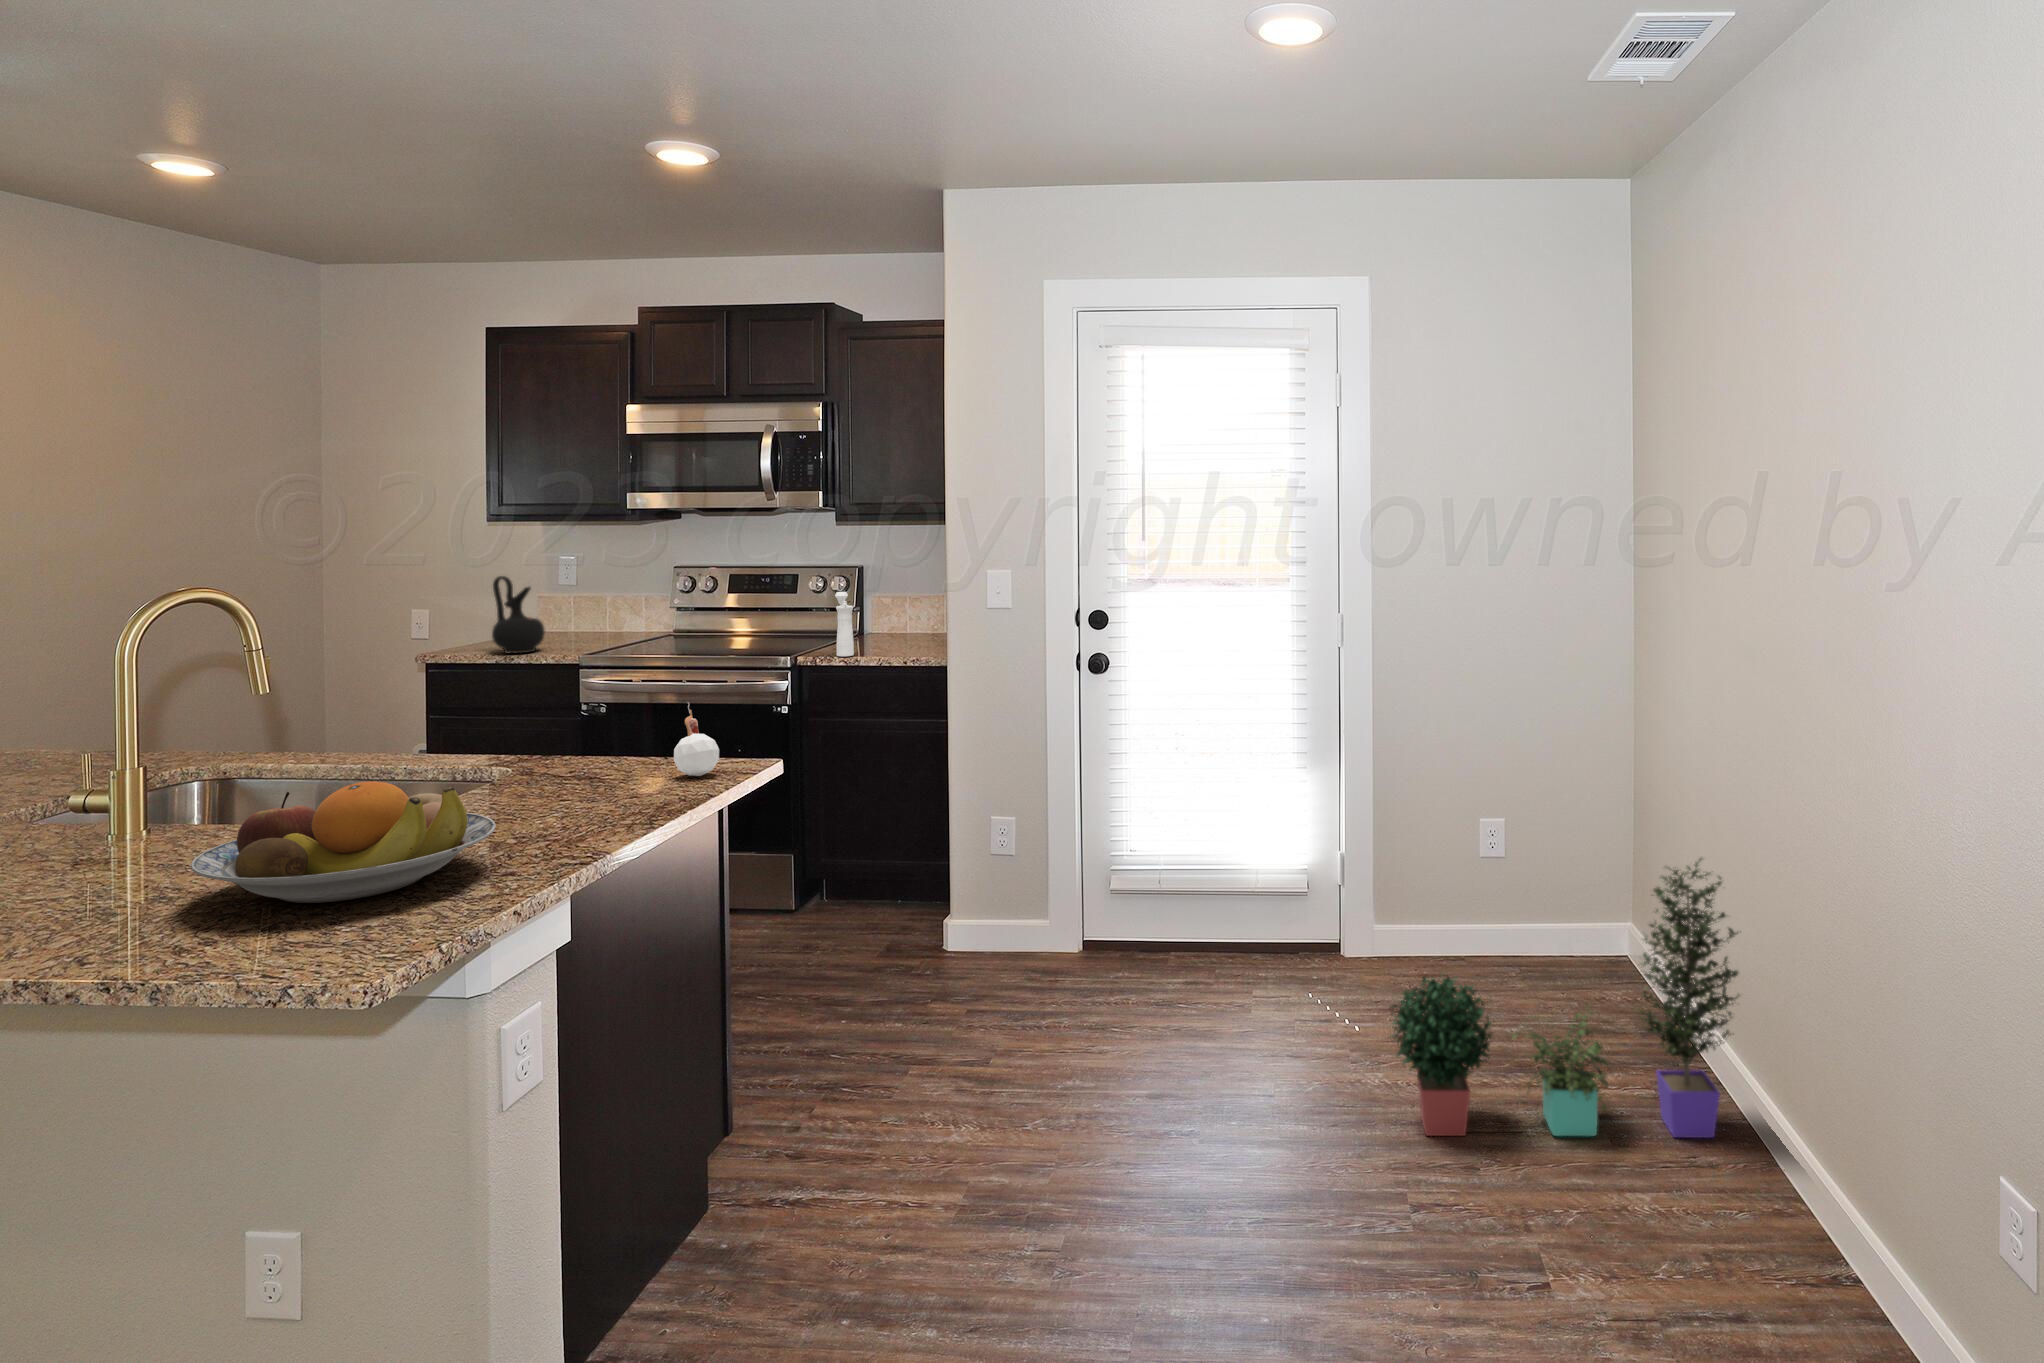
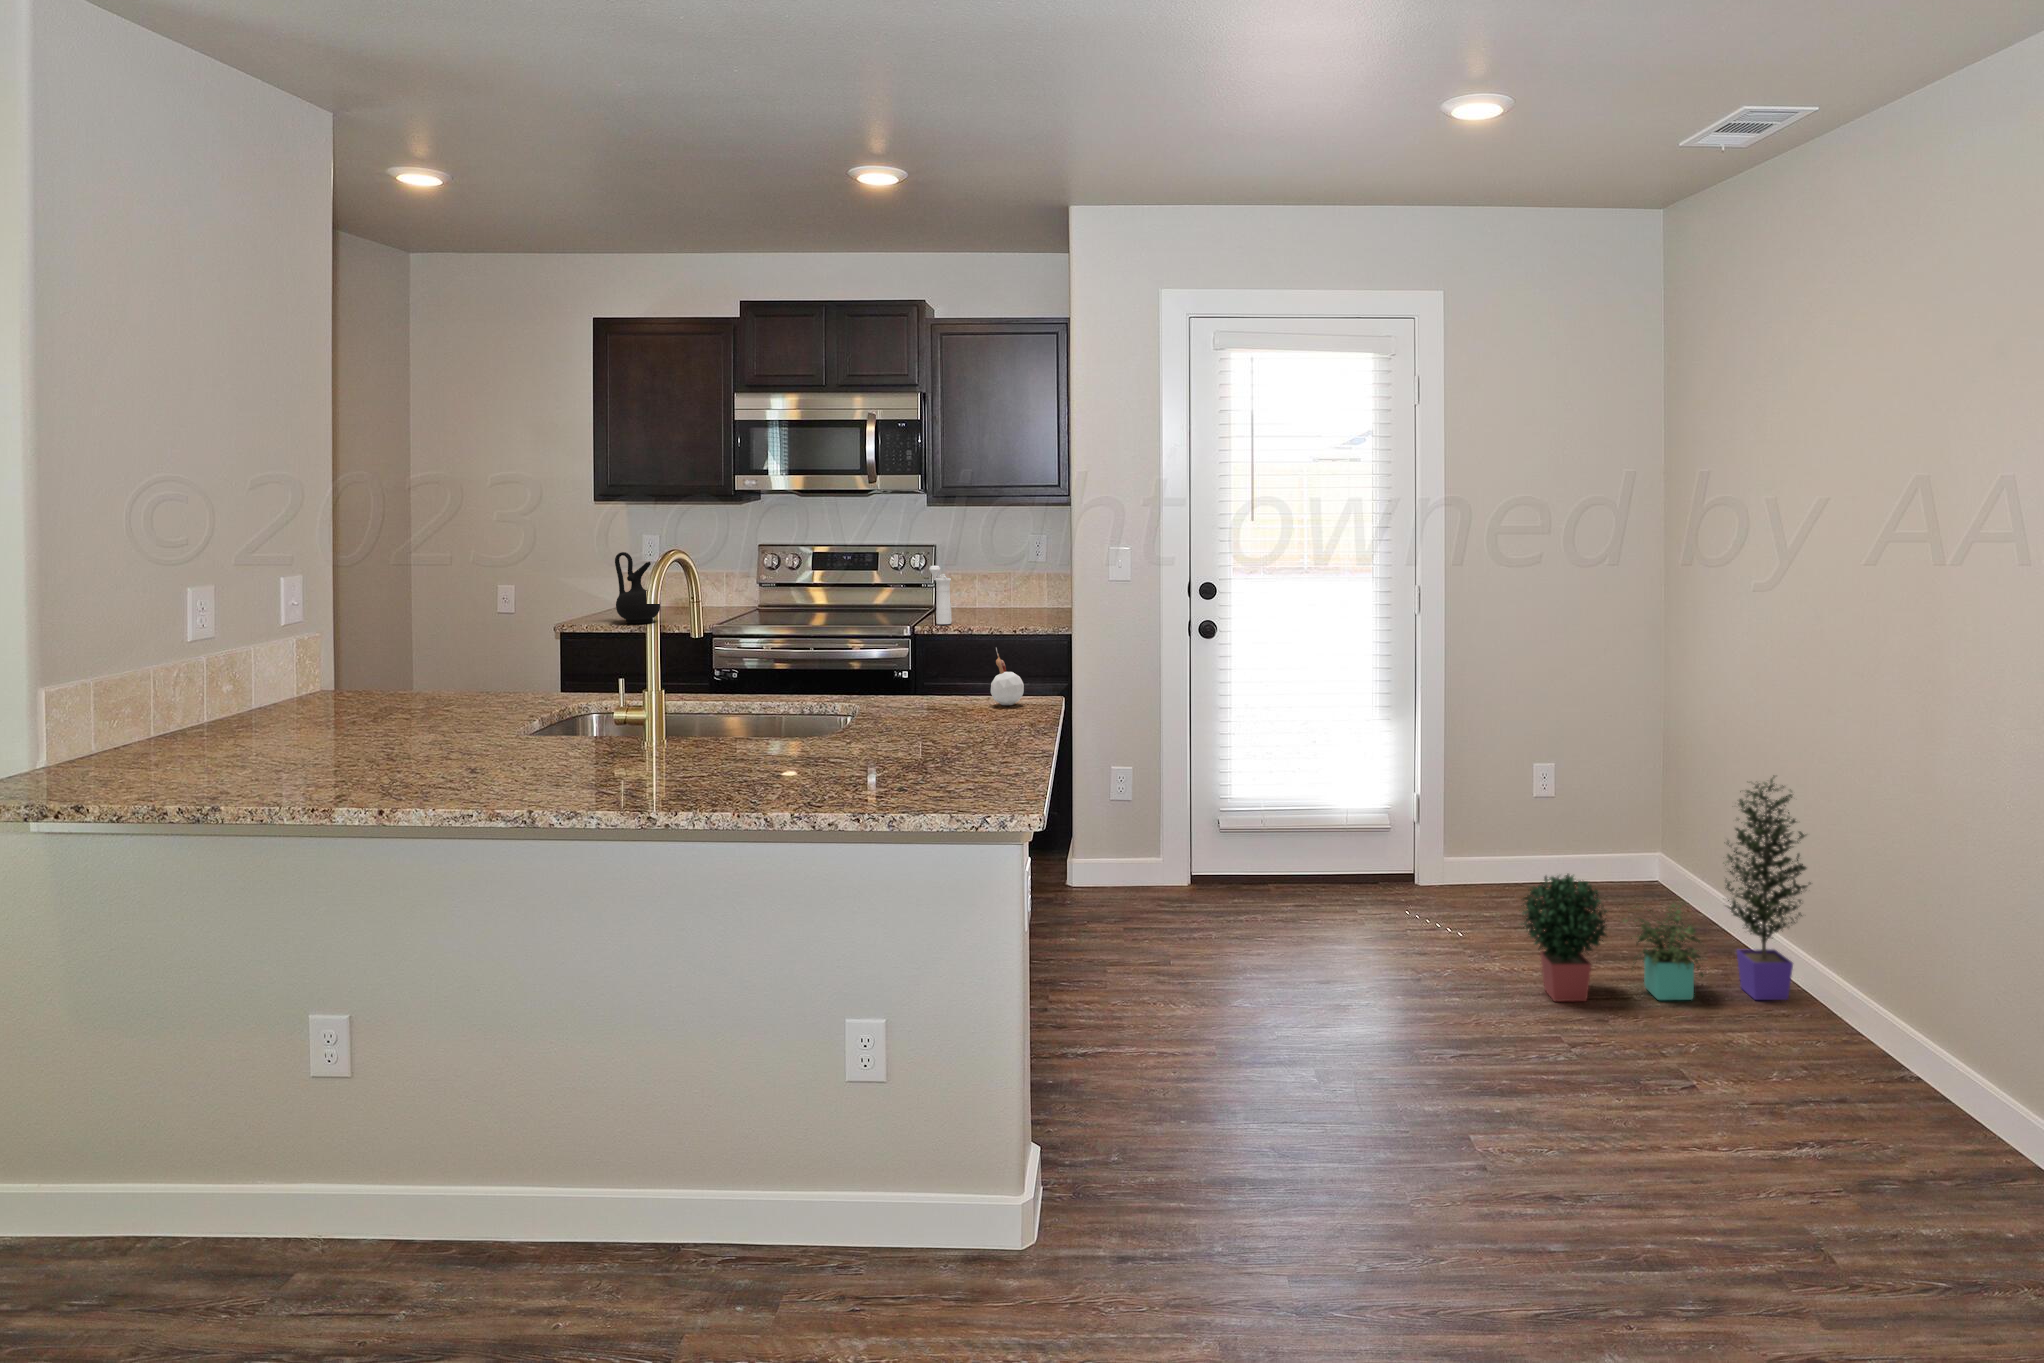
fruit bowl: present [191,781,496,903] -> none [803,691,983,774]

